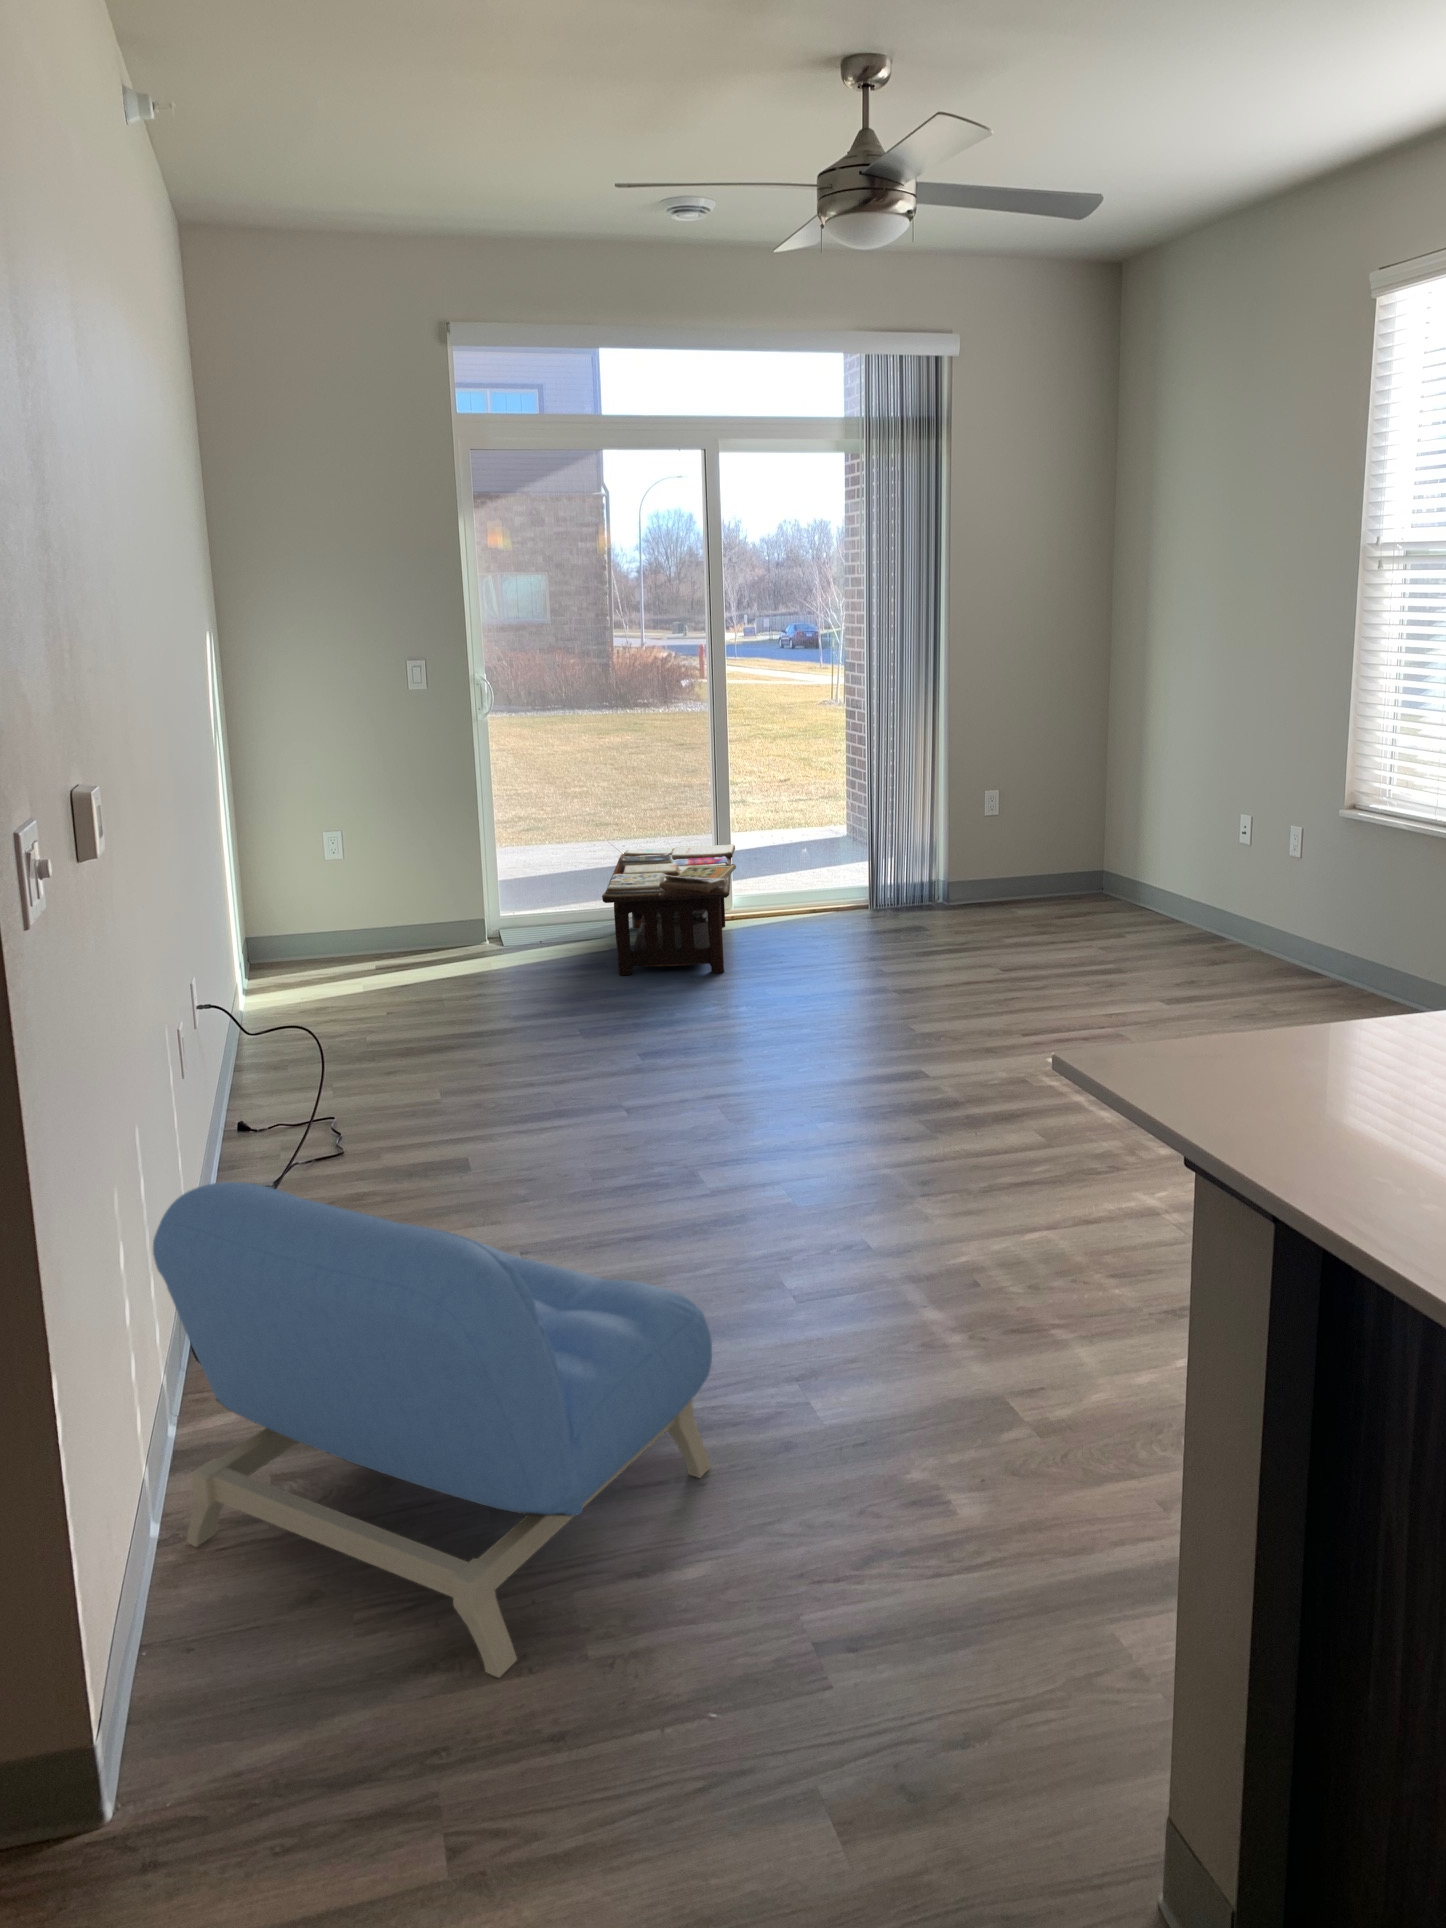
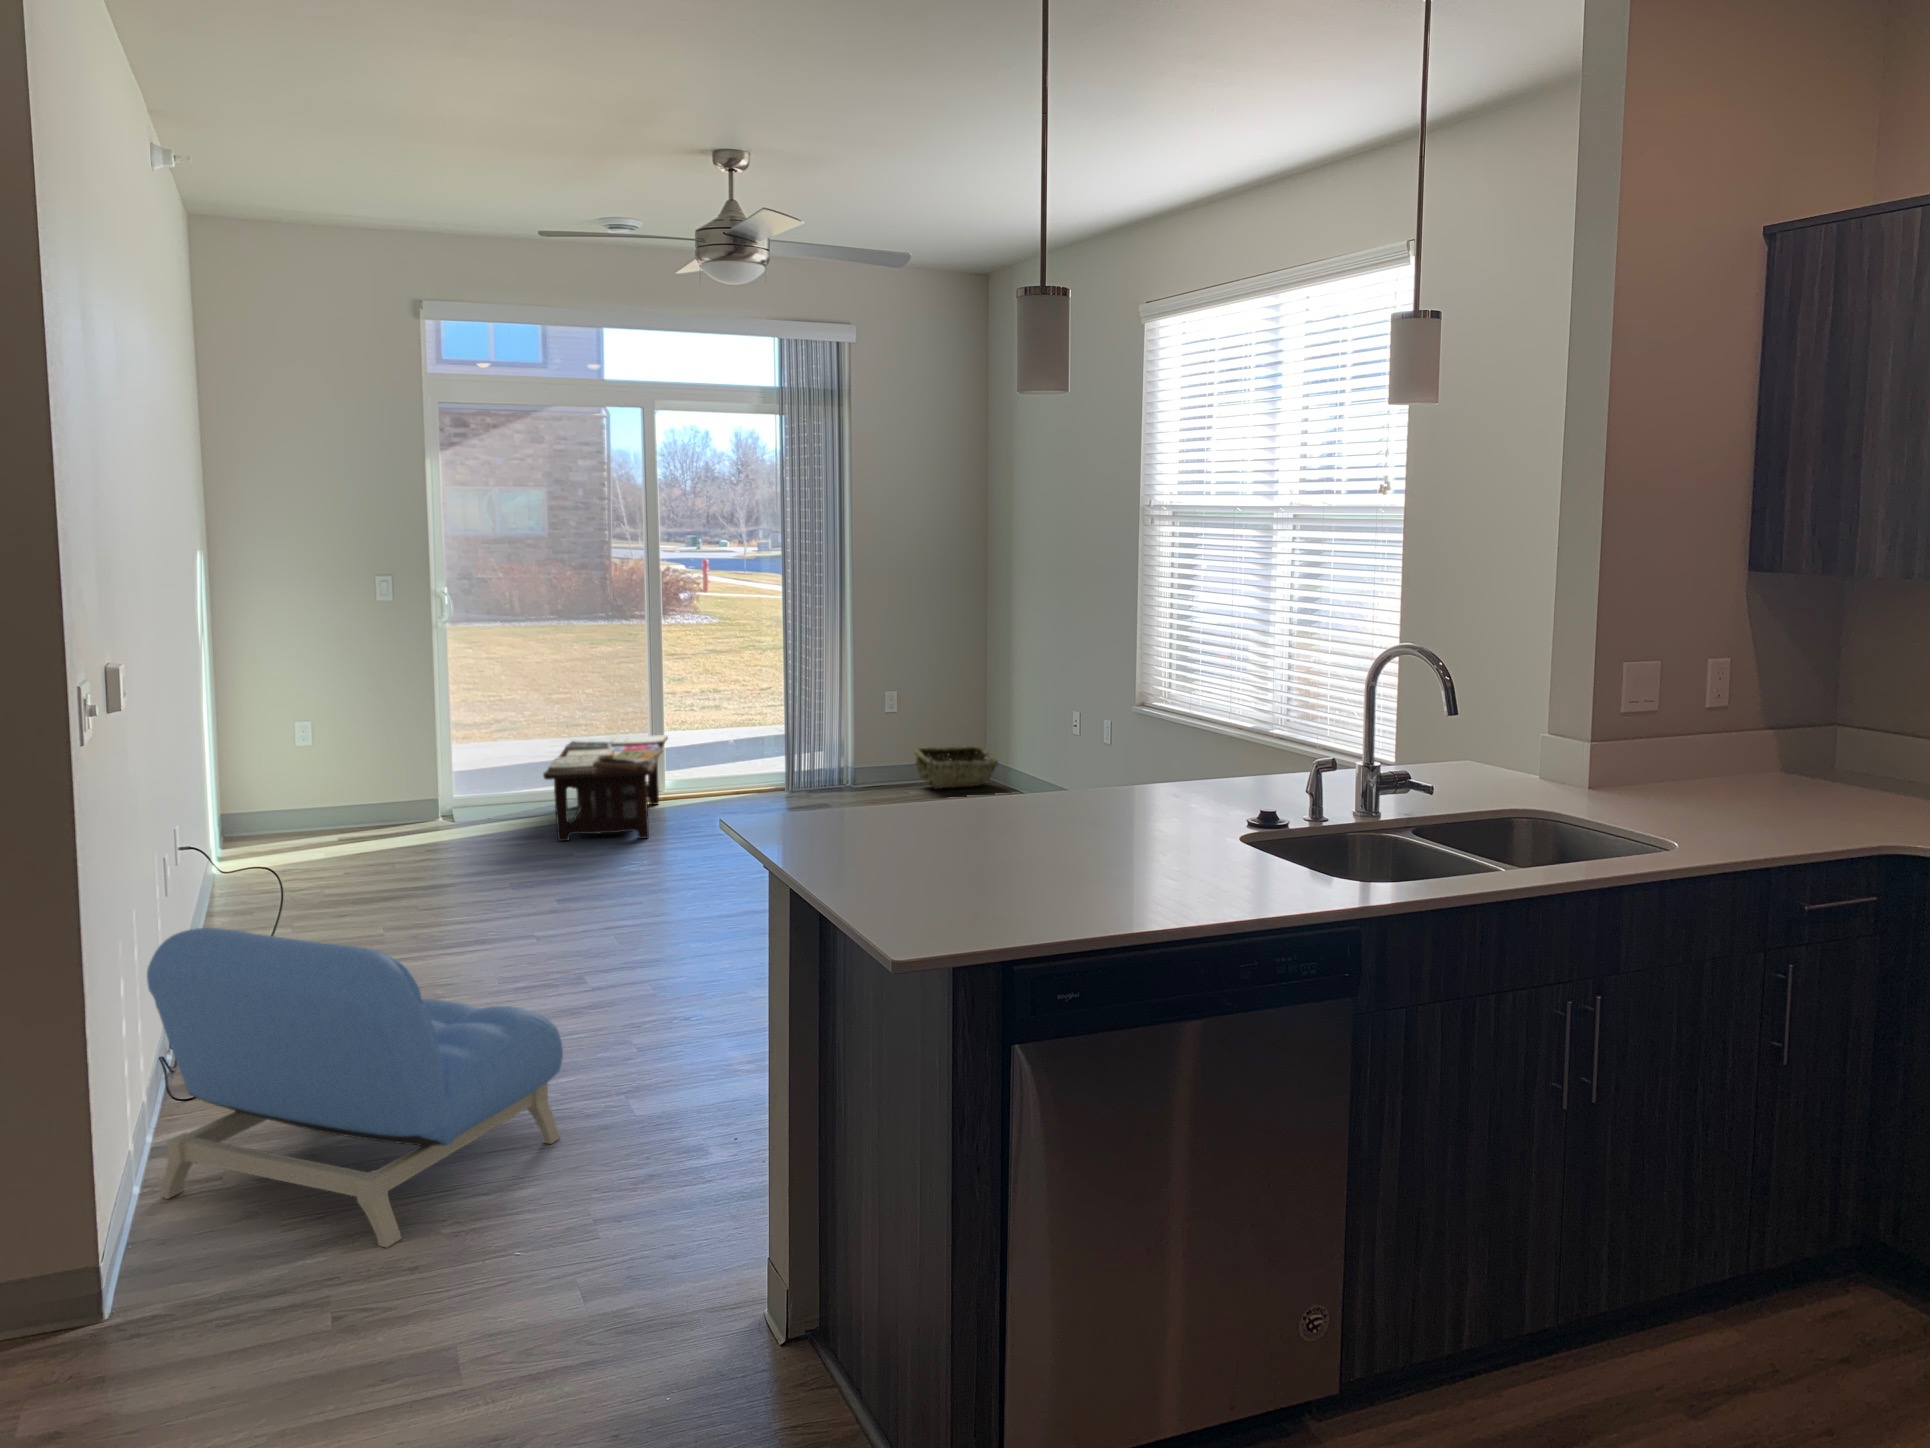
woven basket: none [1022,856,1127,908] -> present [914,746,998,788]

